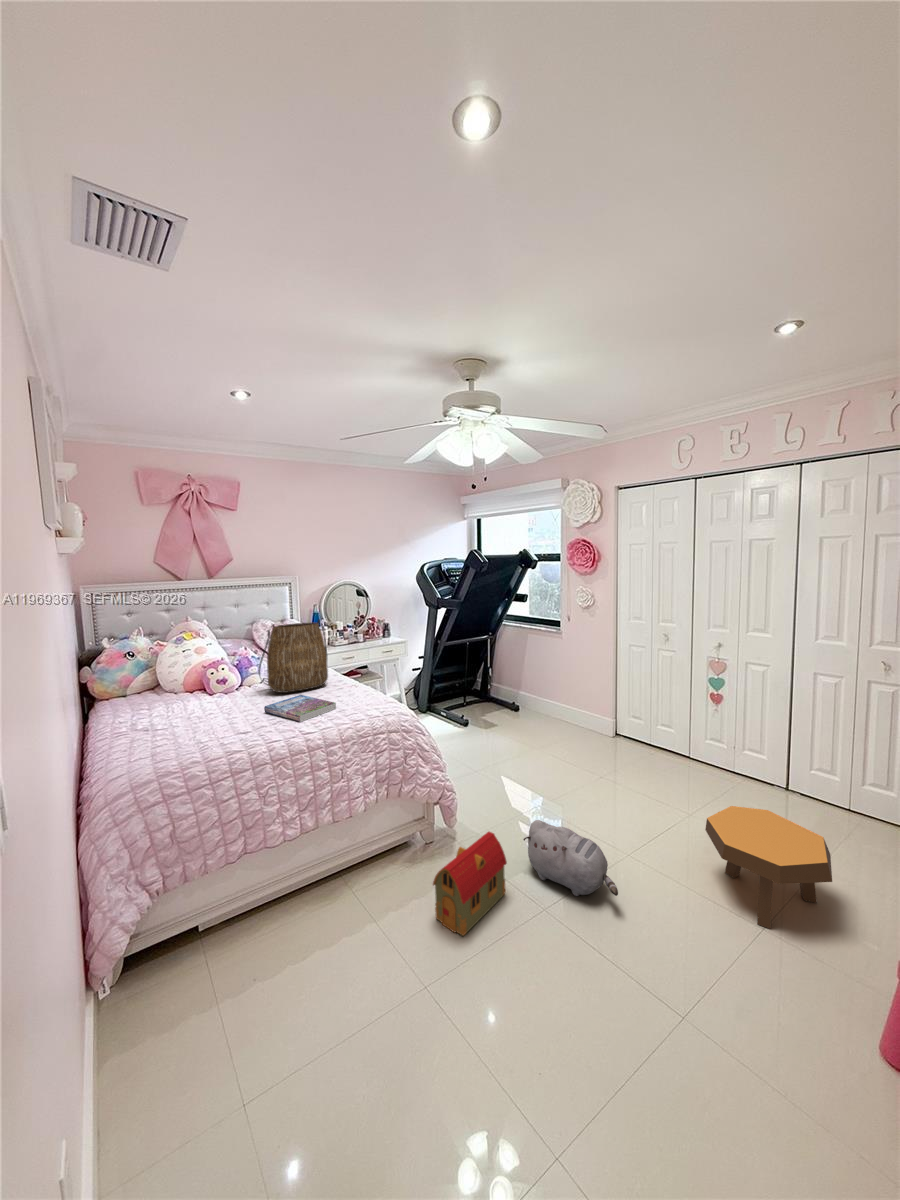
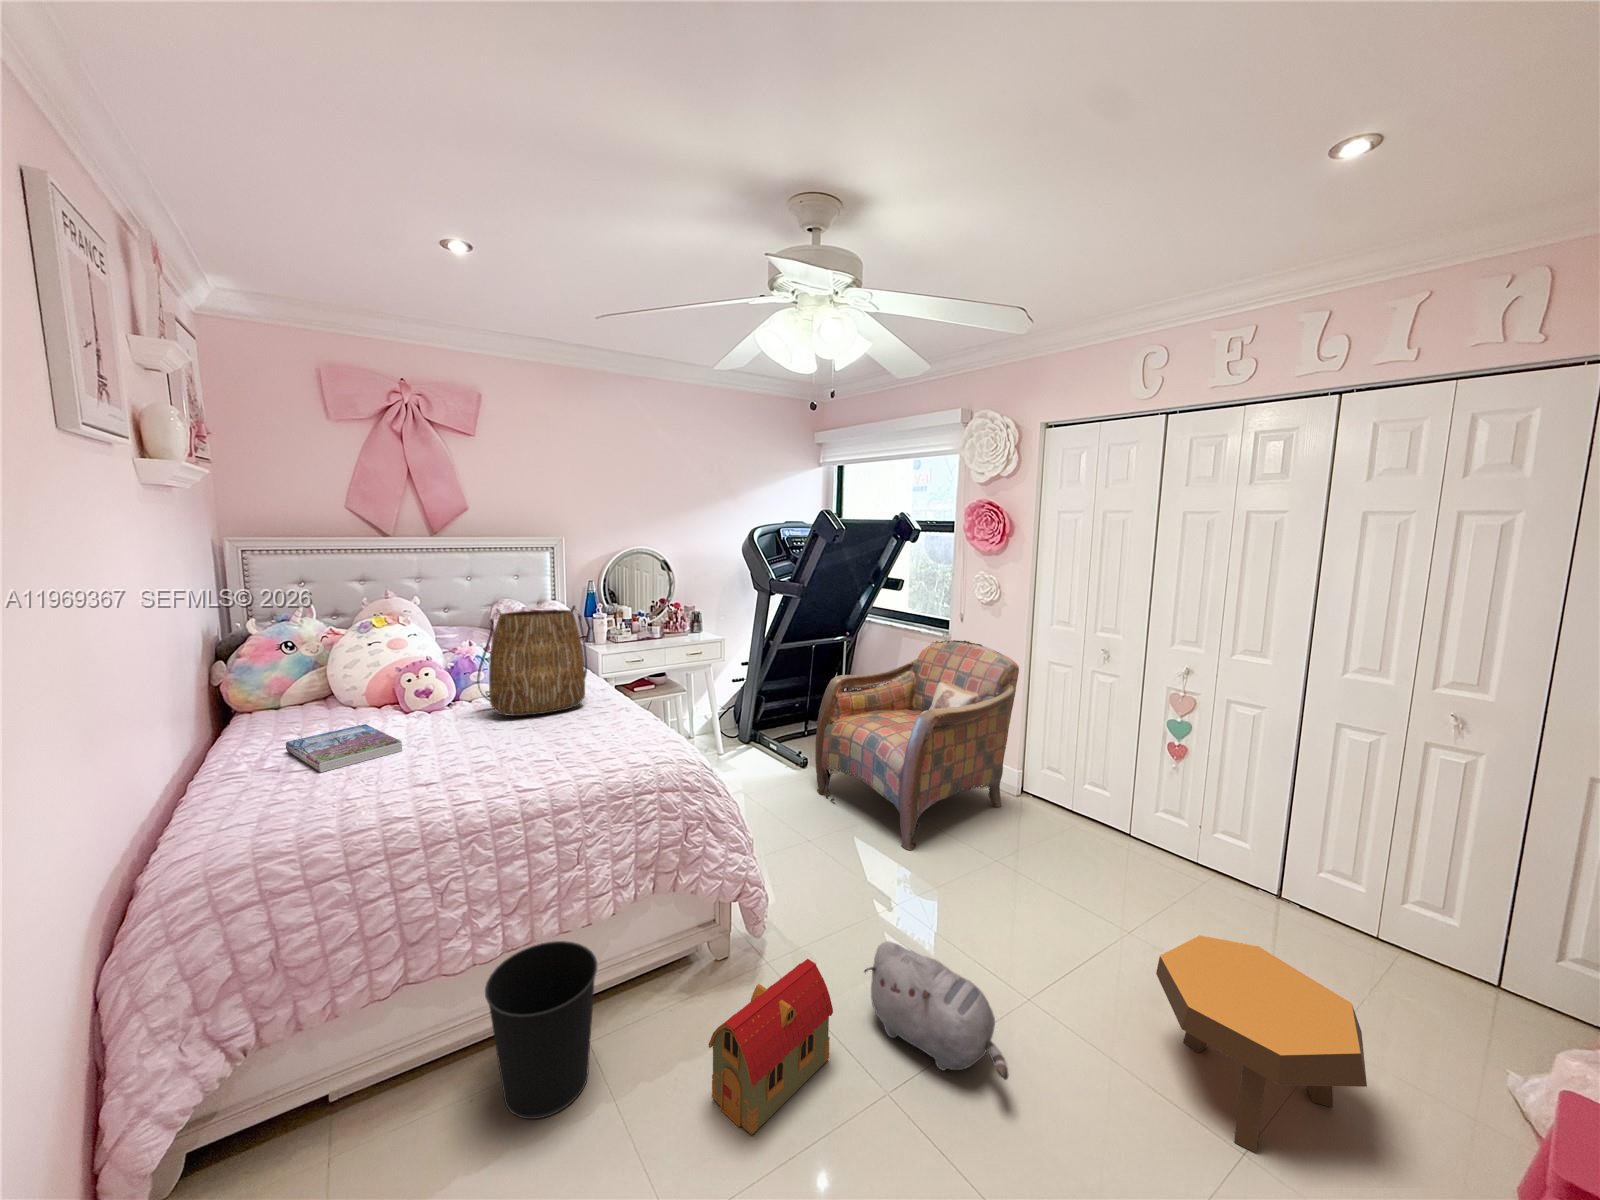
armchair: none [474,633,608,772] -> present [815,640,1019,850]
book: present [264,695,336,722] -> present [286,724,402,773]
wastebasket: none [293,828,360,936] -> present [485,941,597,1119]

